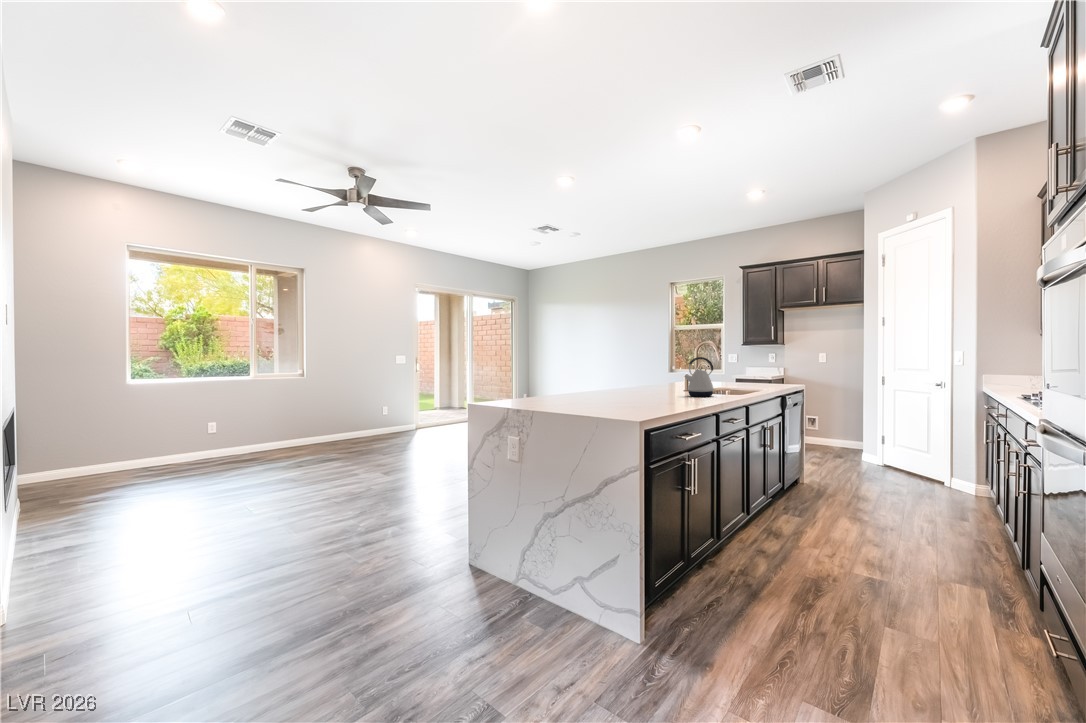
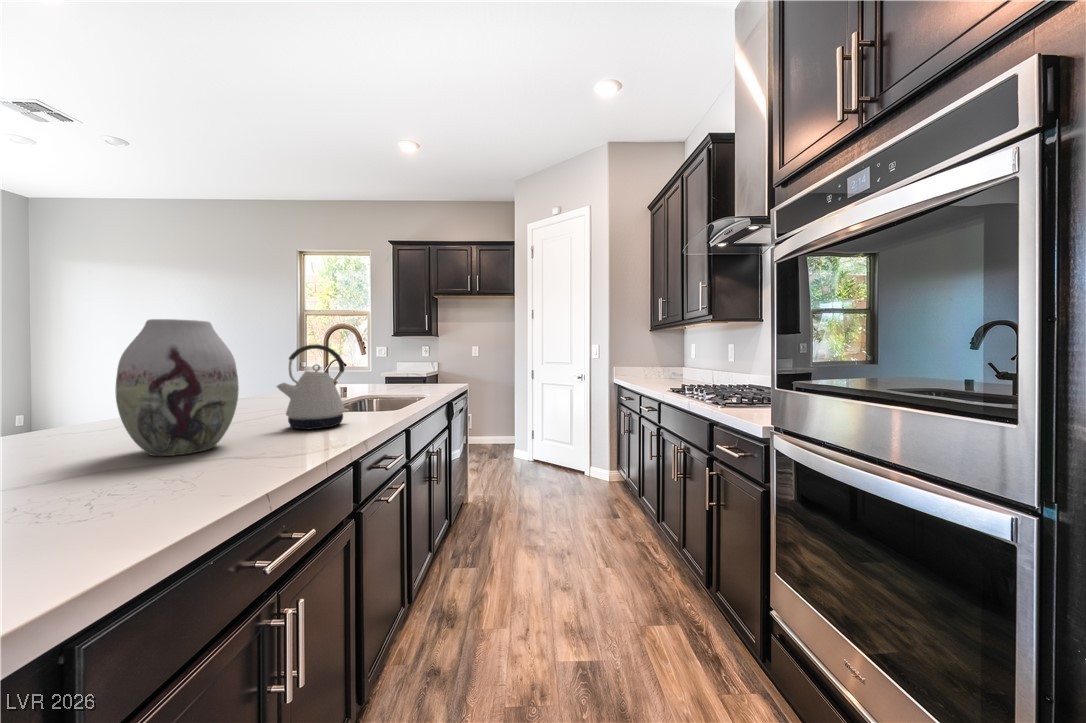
vase: none [639,349,674,399] -> present [115,319,239,456]

